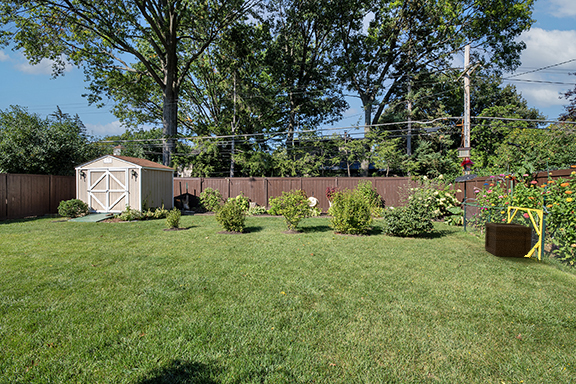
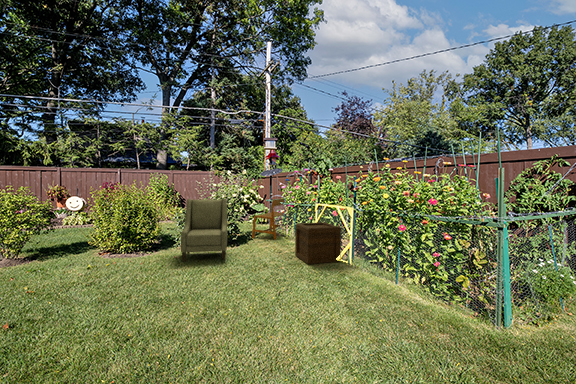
chair: none [389,199,424,246] -> present [181,199,227,262]
bench: none [446,201,485,238] -> present [252,199,284,240]

